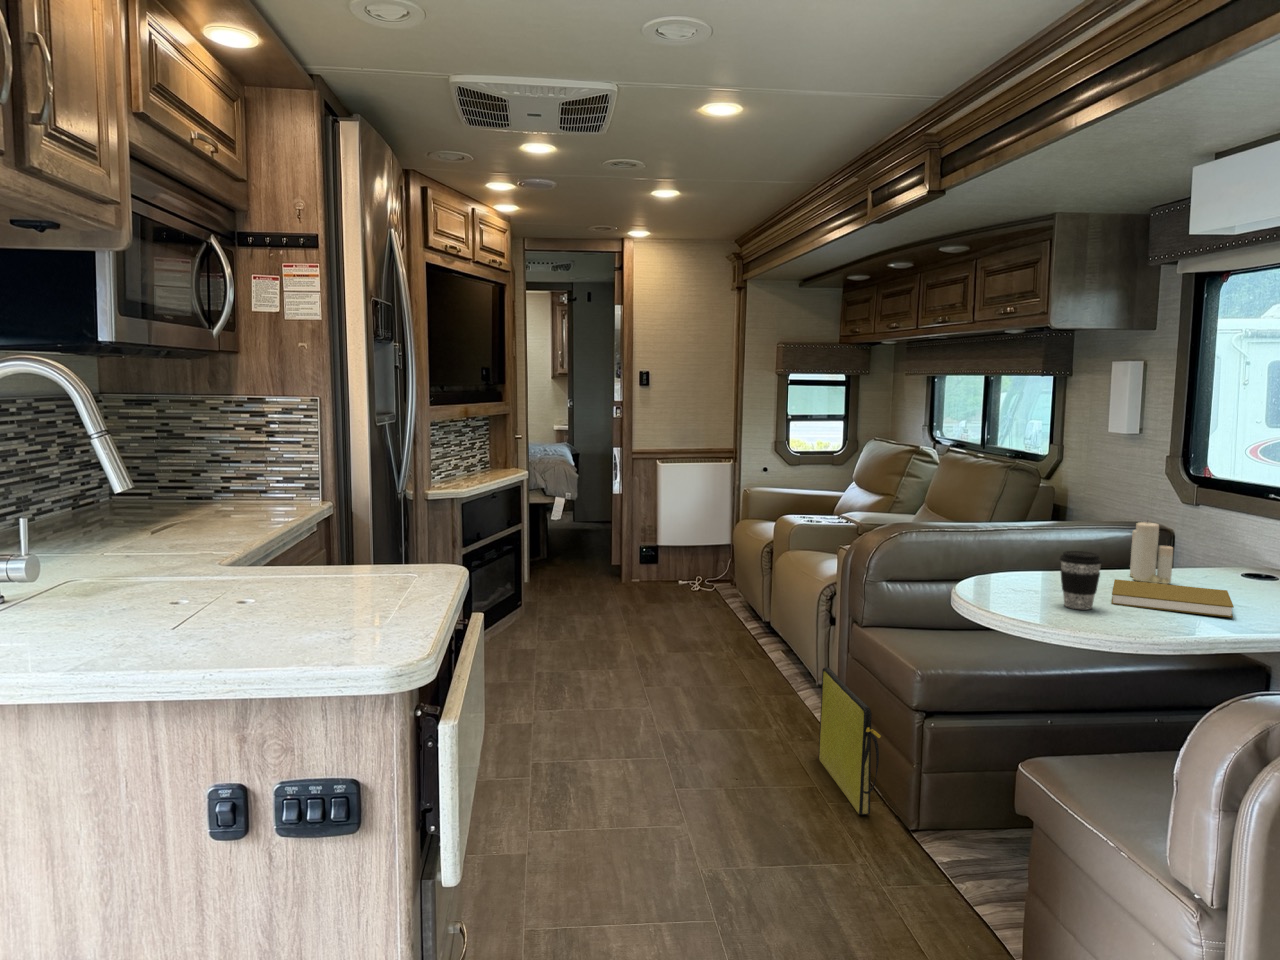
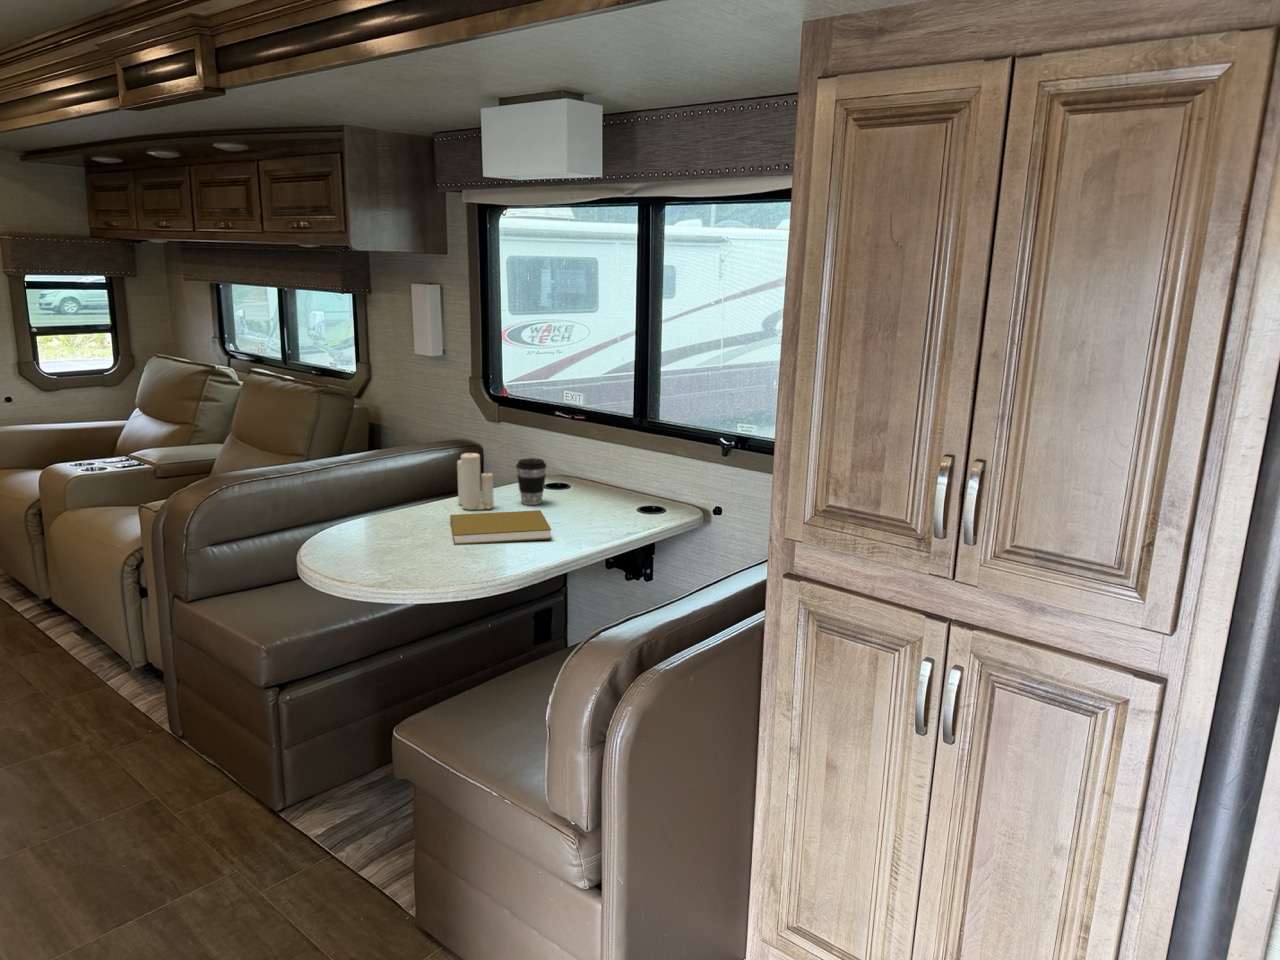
coffee cup: present [1060,551,1102,609] -> present [516,458,546,505]
bag: present [819,667,881,815] -> none [141,658,232,817]

